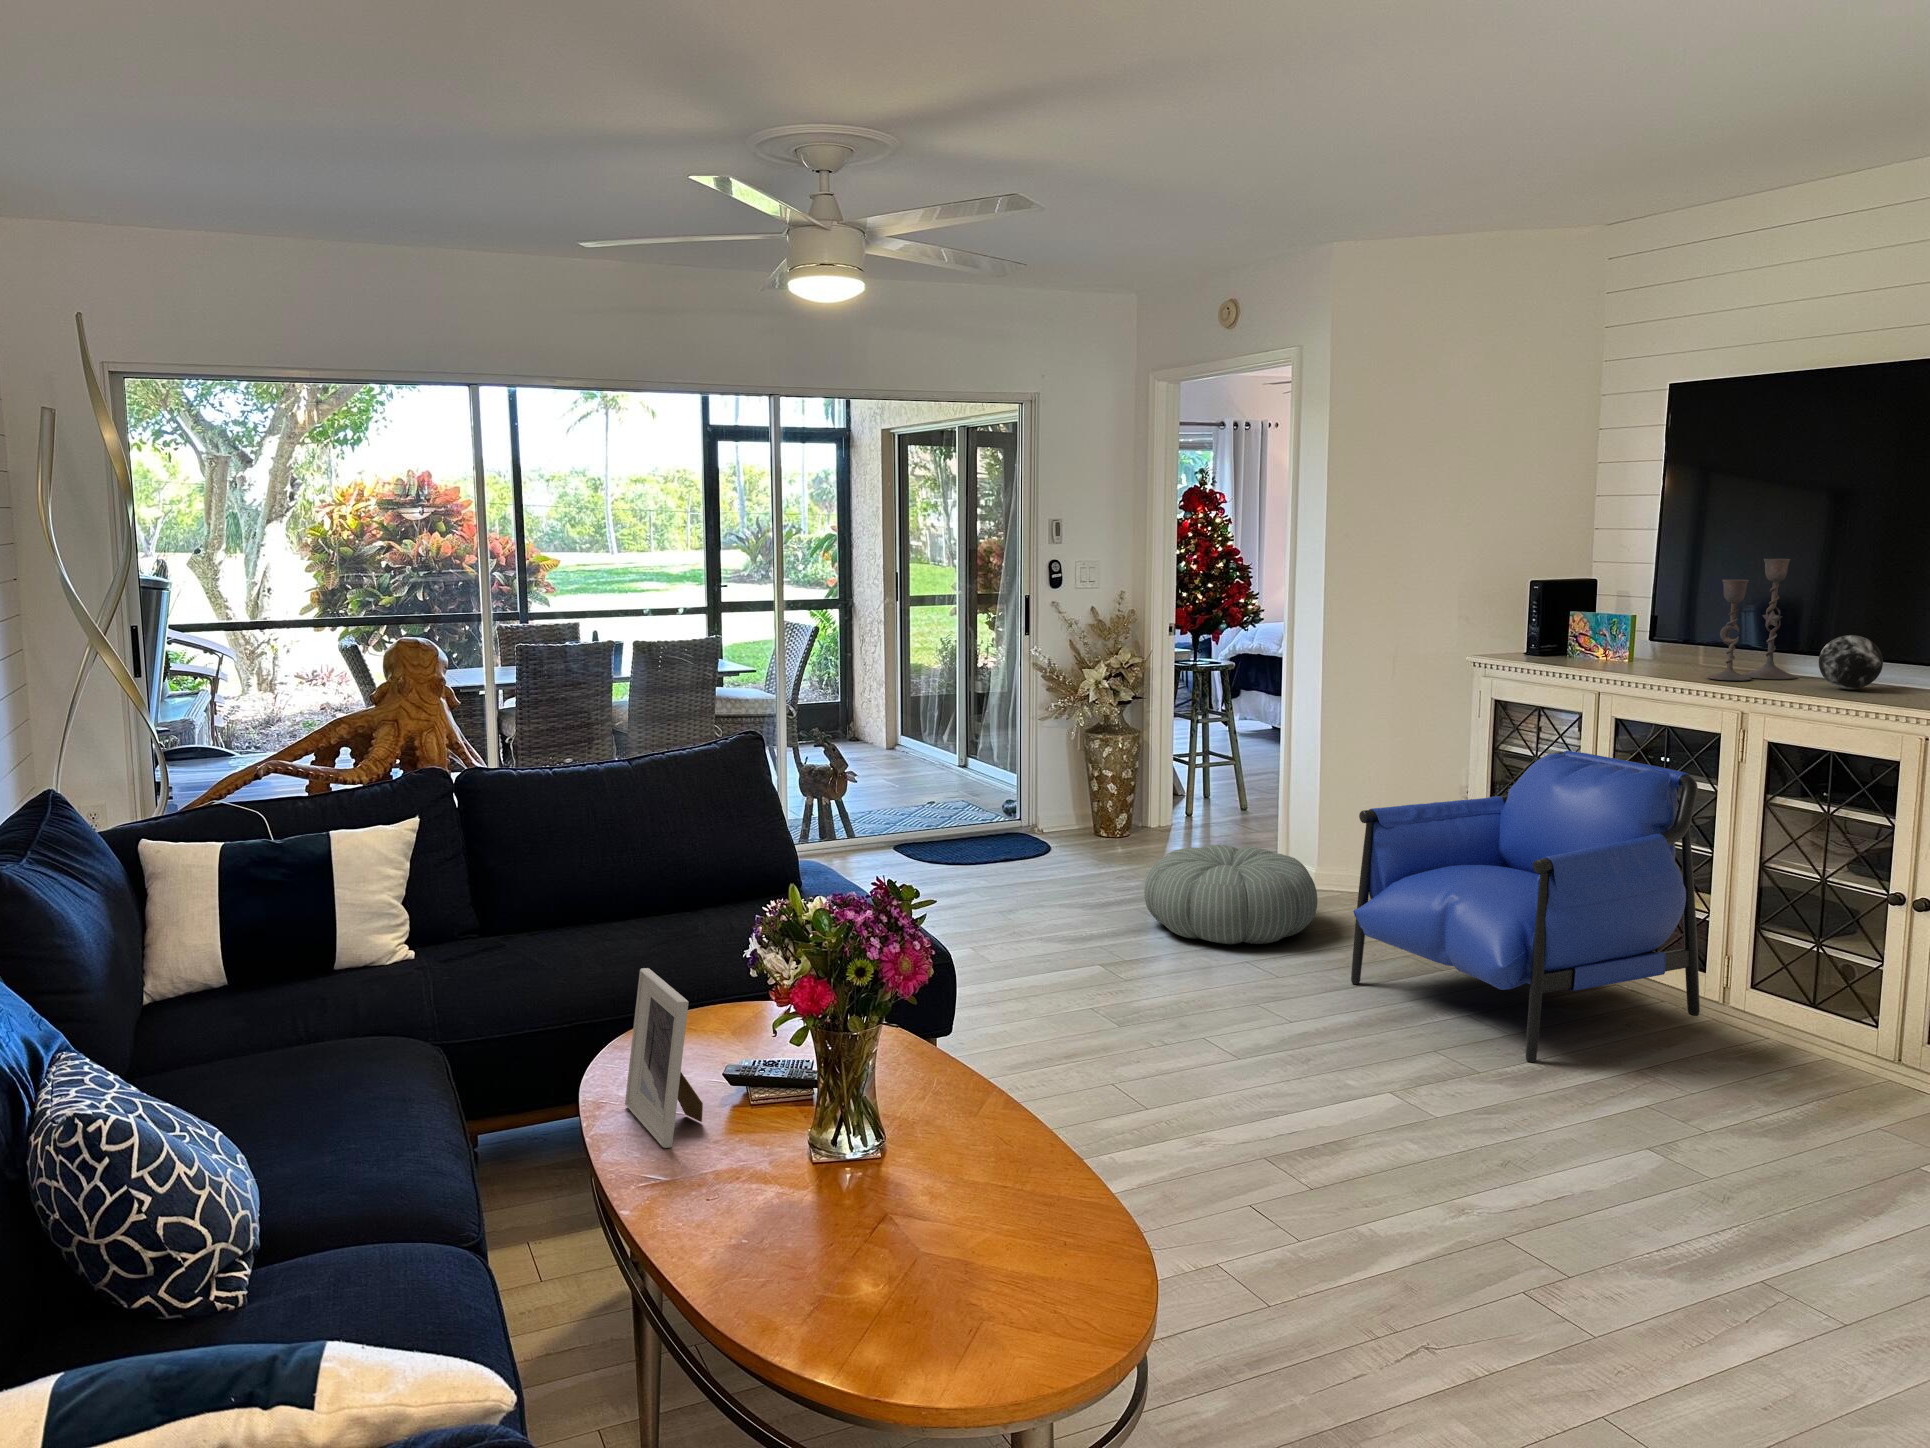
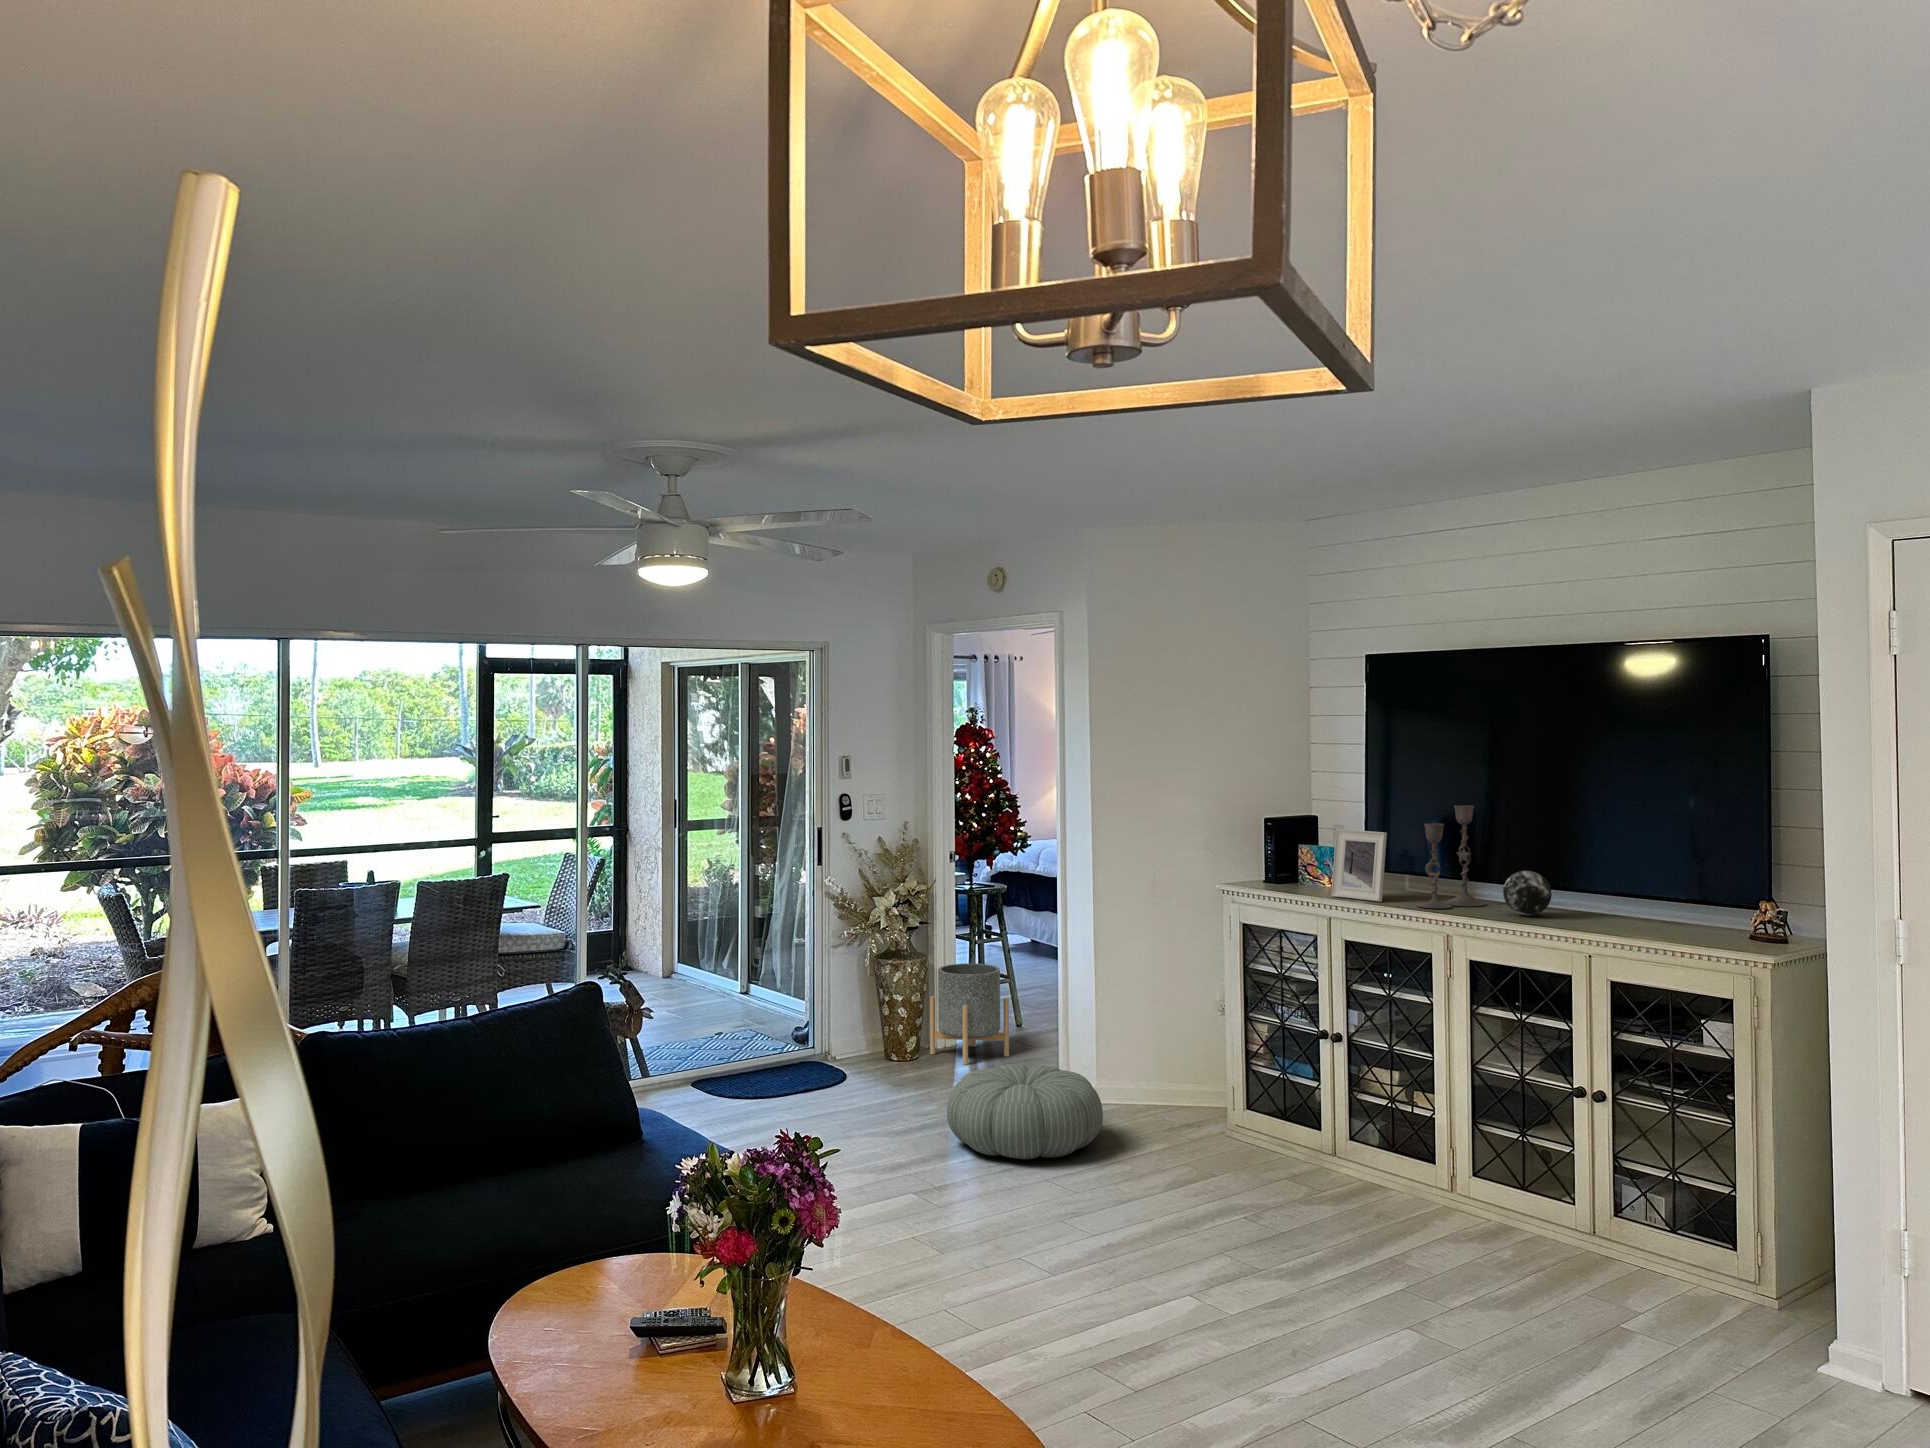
planter: none [1143,742,1230,847] -> present [930,963,1009,1065]
armchair: present [1351,751,1700,1062] -> none [1140,970,1433,1255]
picture frame: present [625,968,703,1148] -> present [1331,829,1387,902]

